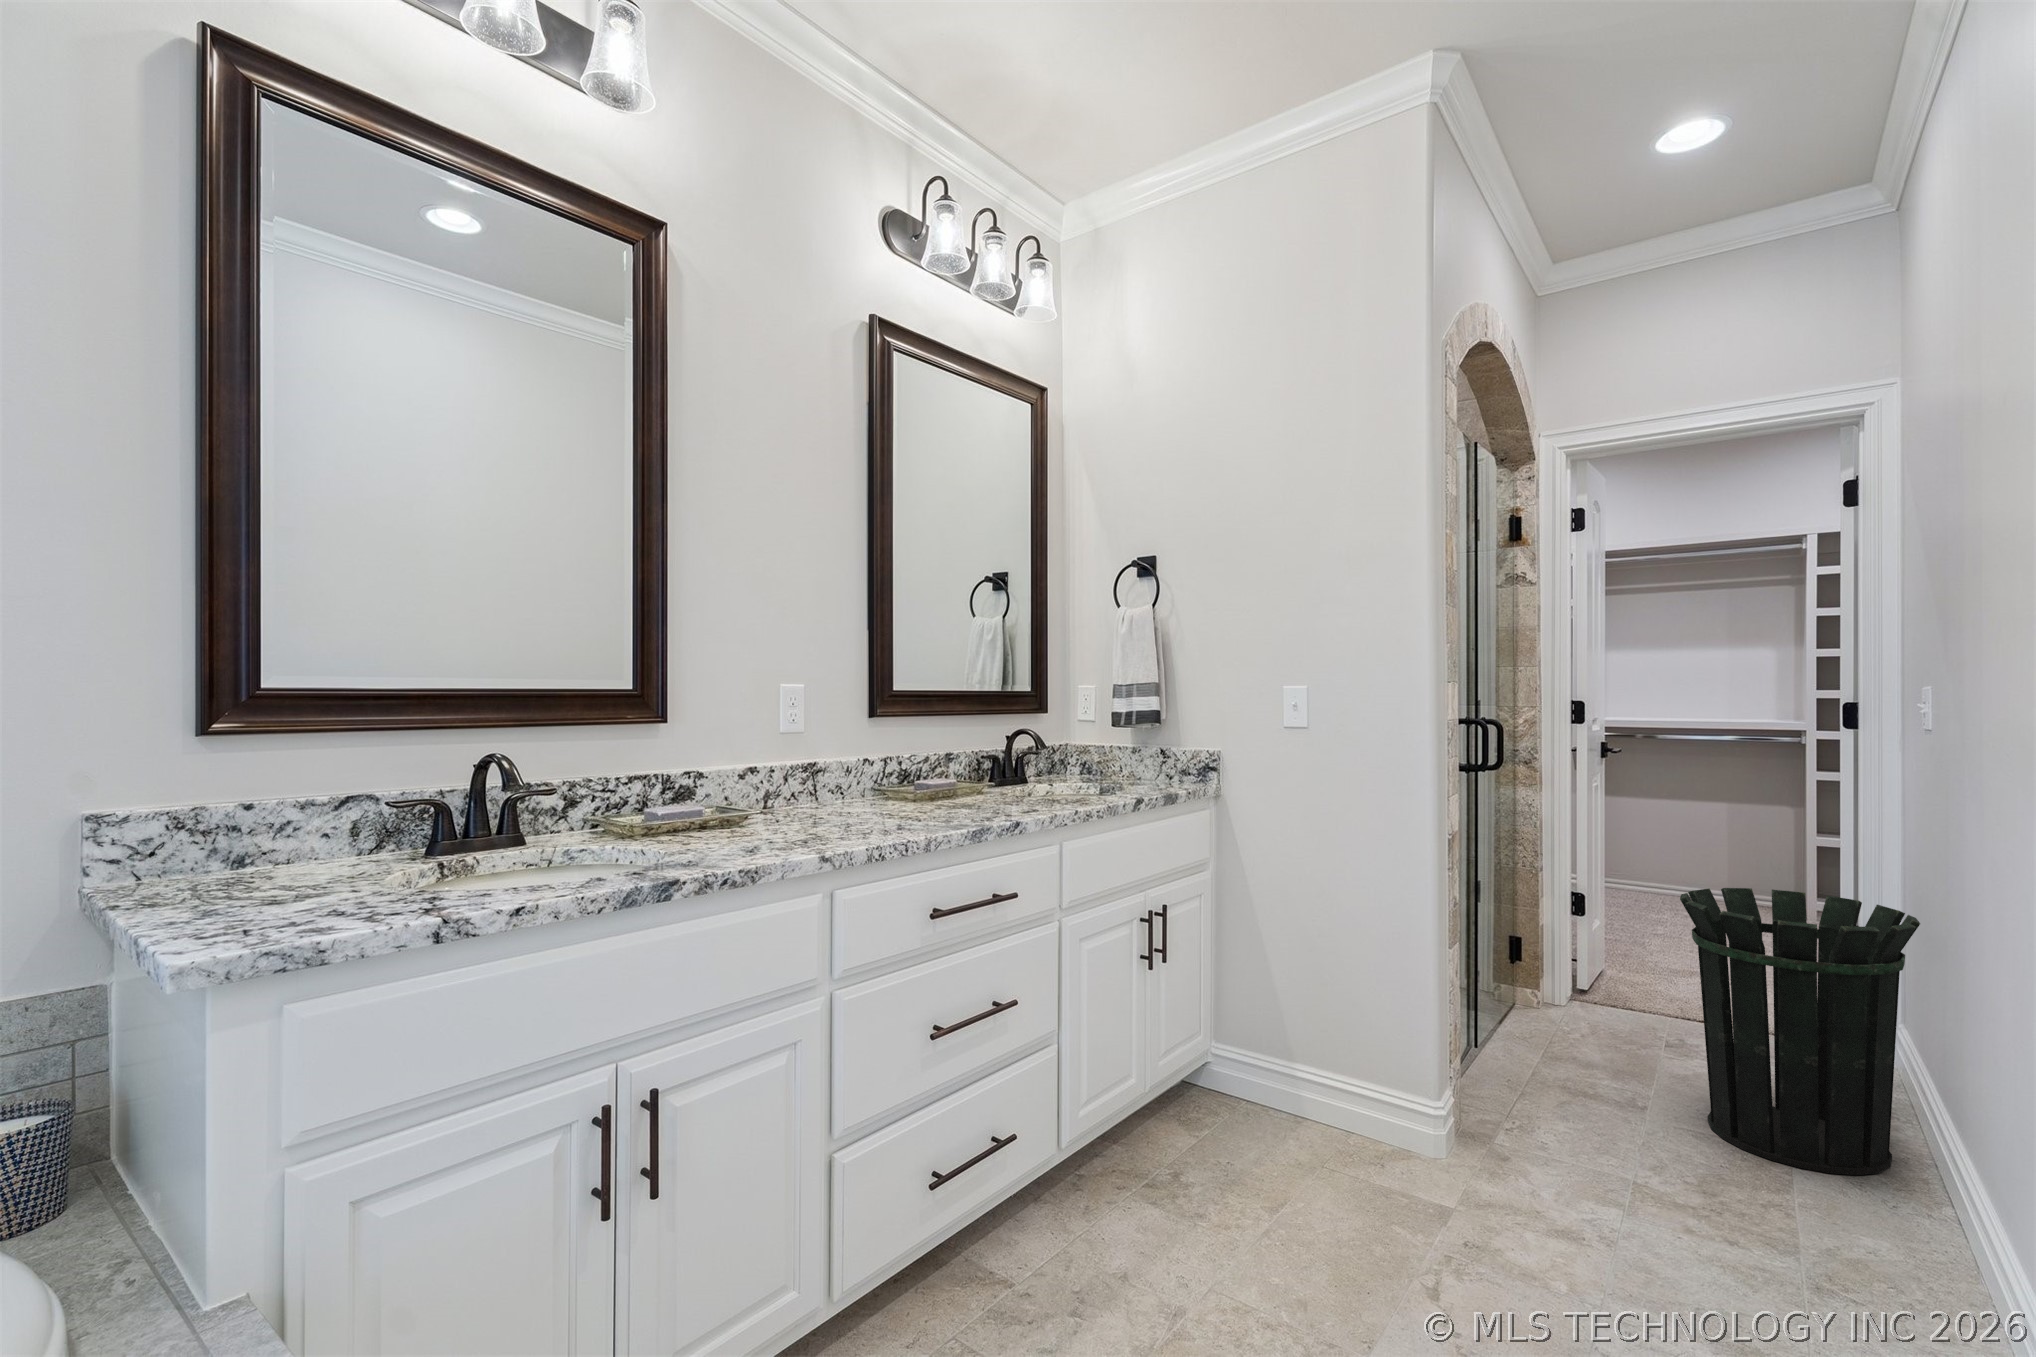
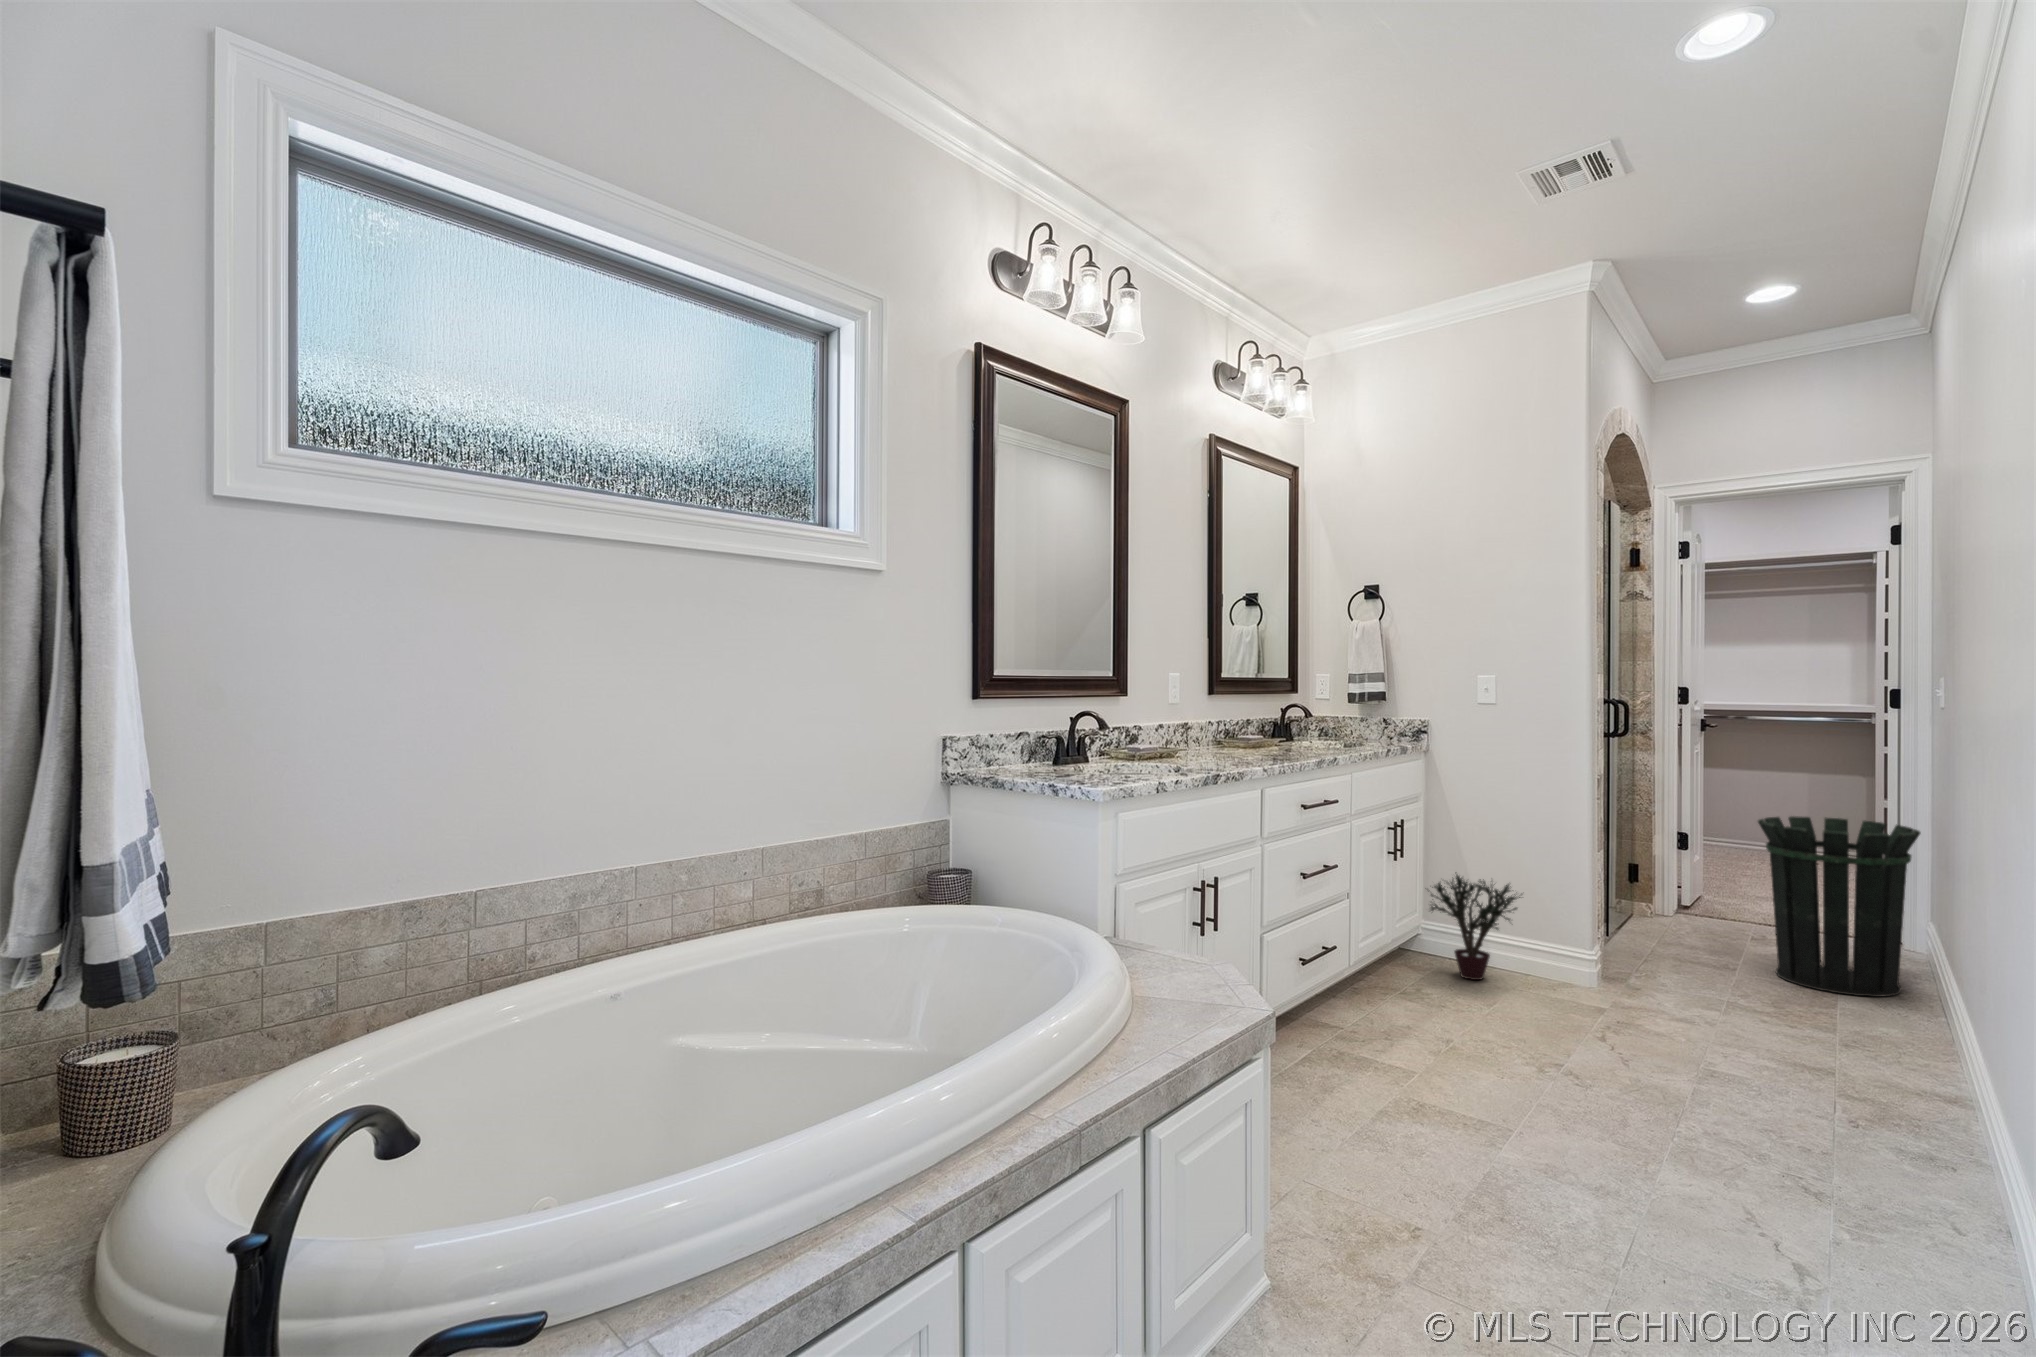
potted plant: none [1193,981,1345,1152] -> present [1431,875,1520,980]

